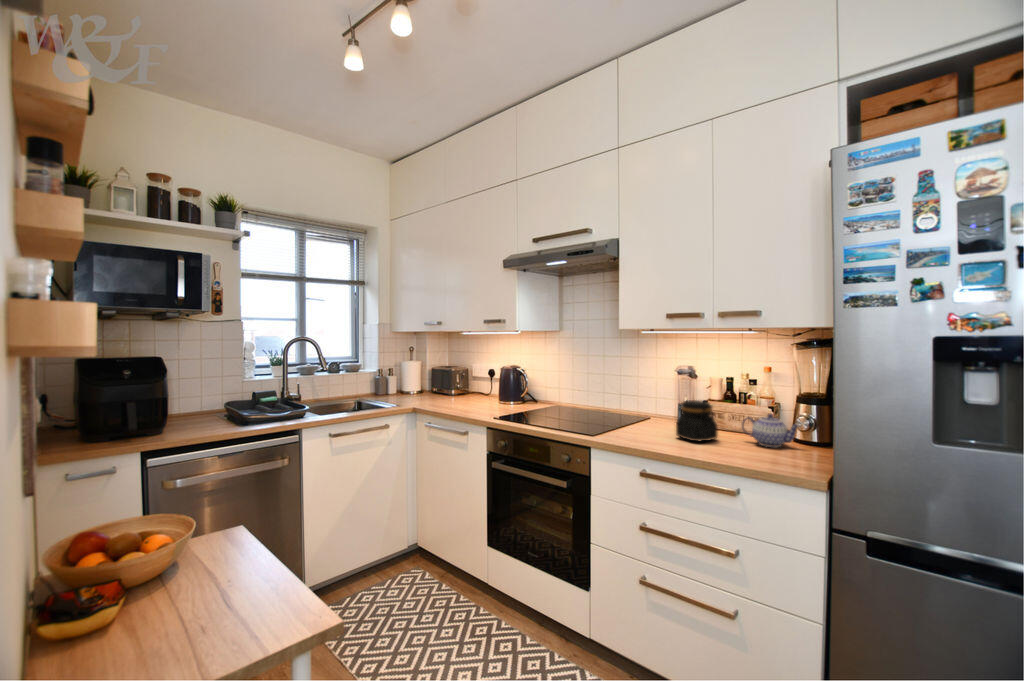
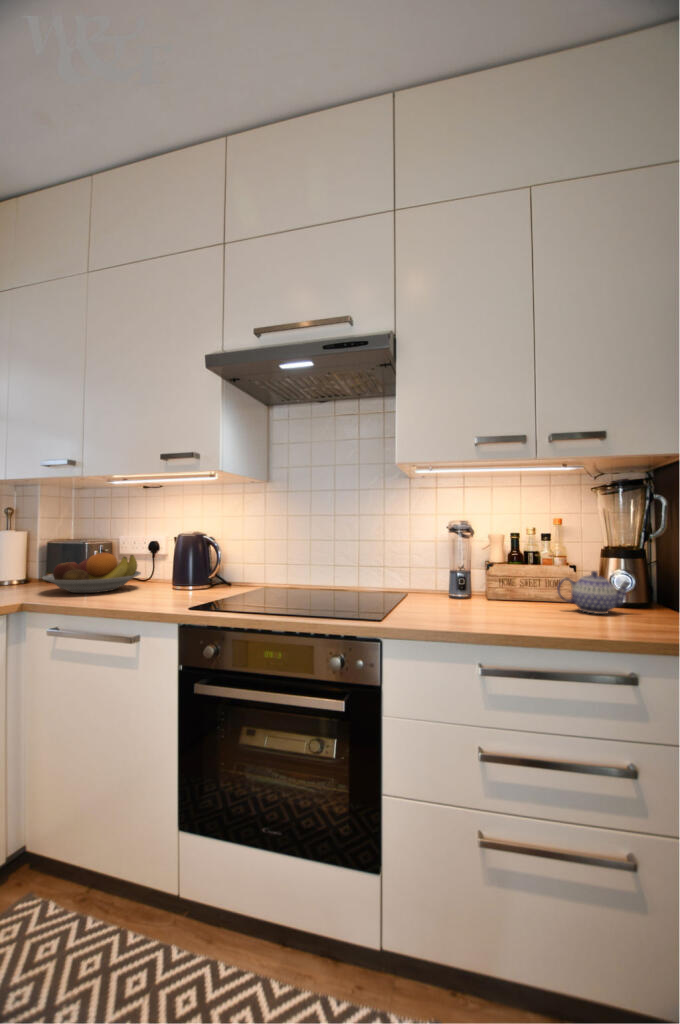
fruit bowl: none [426,378,481,403] -> present [42,553,141,593]
jar: present [676,400,718,441] -> none [477,560,537,614]

